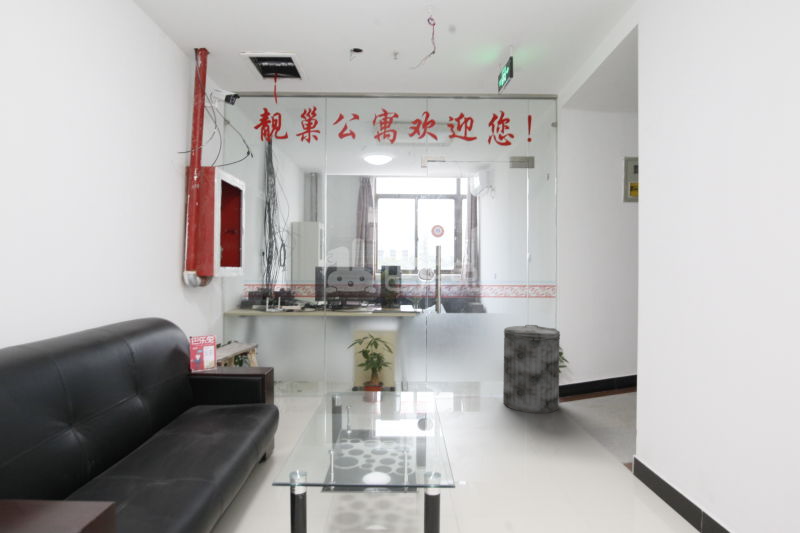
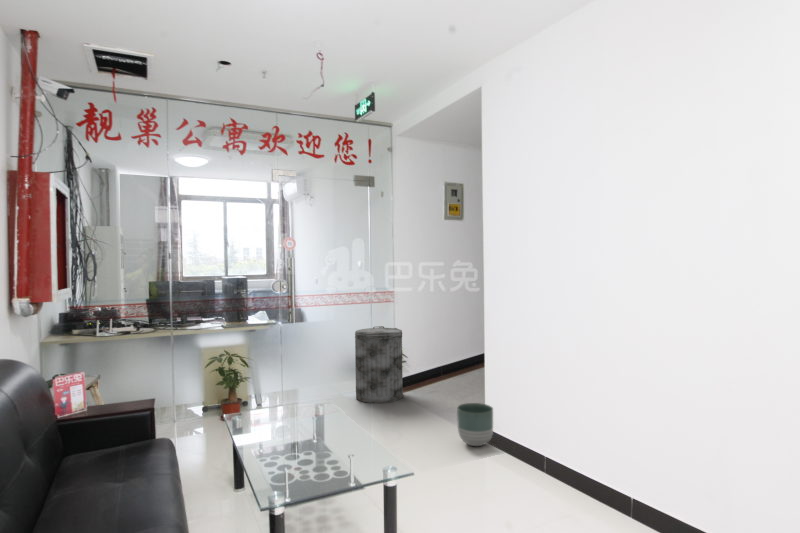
planter: none [606,441,662,505] -> present [457,403,493,446]

